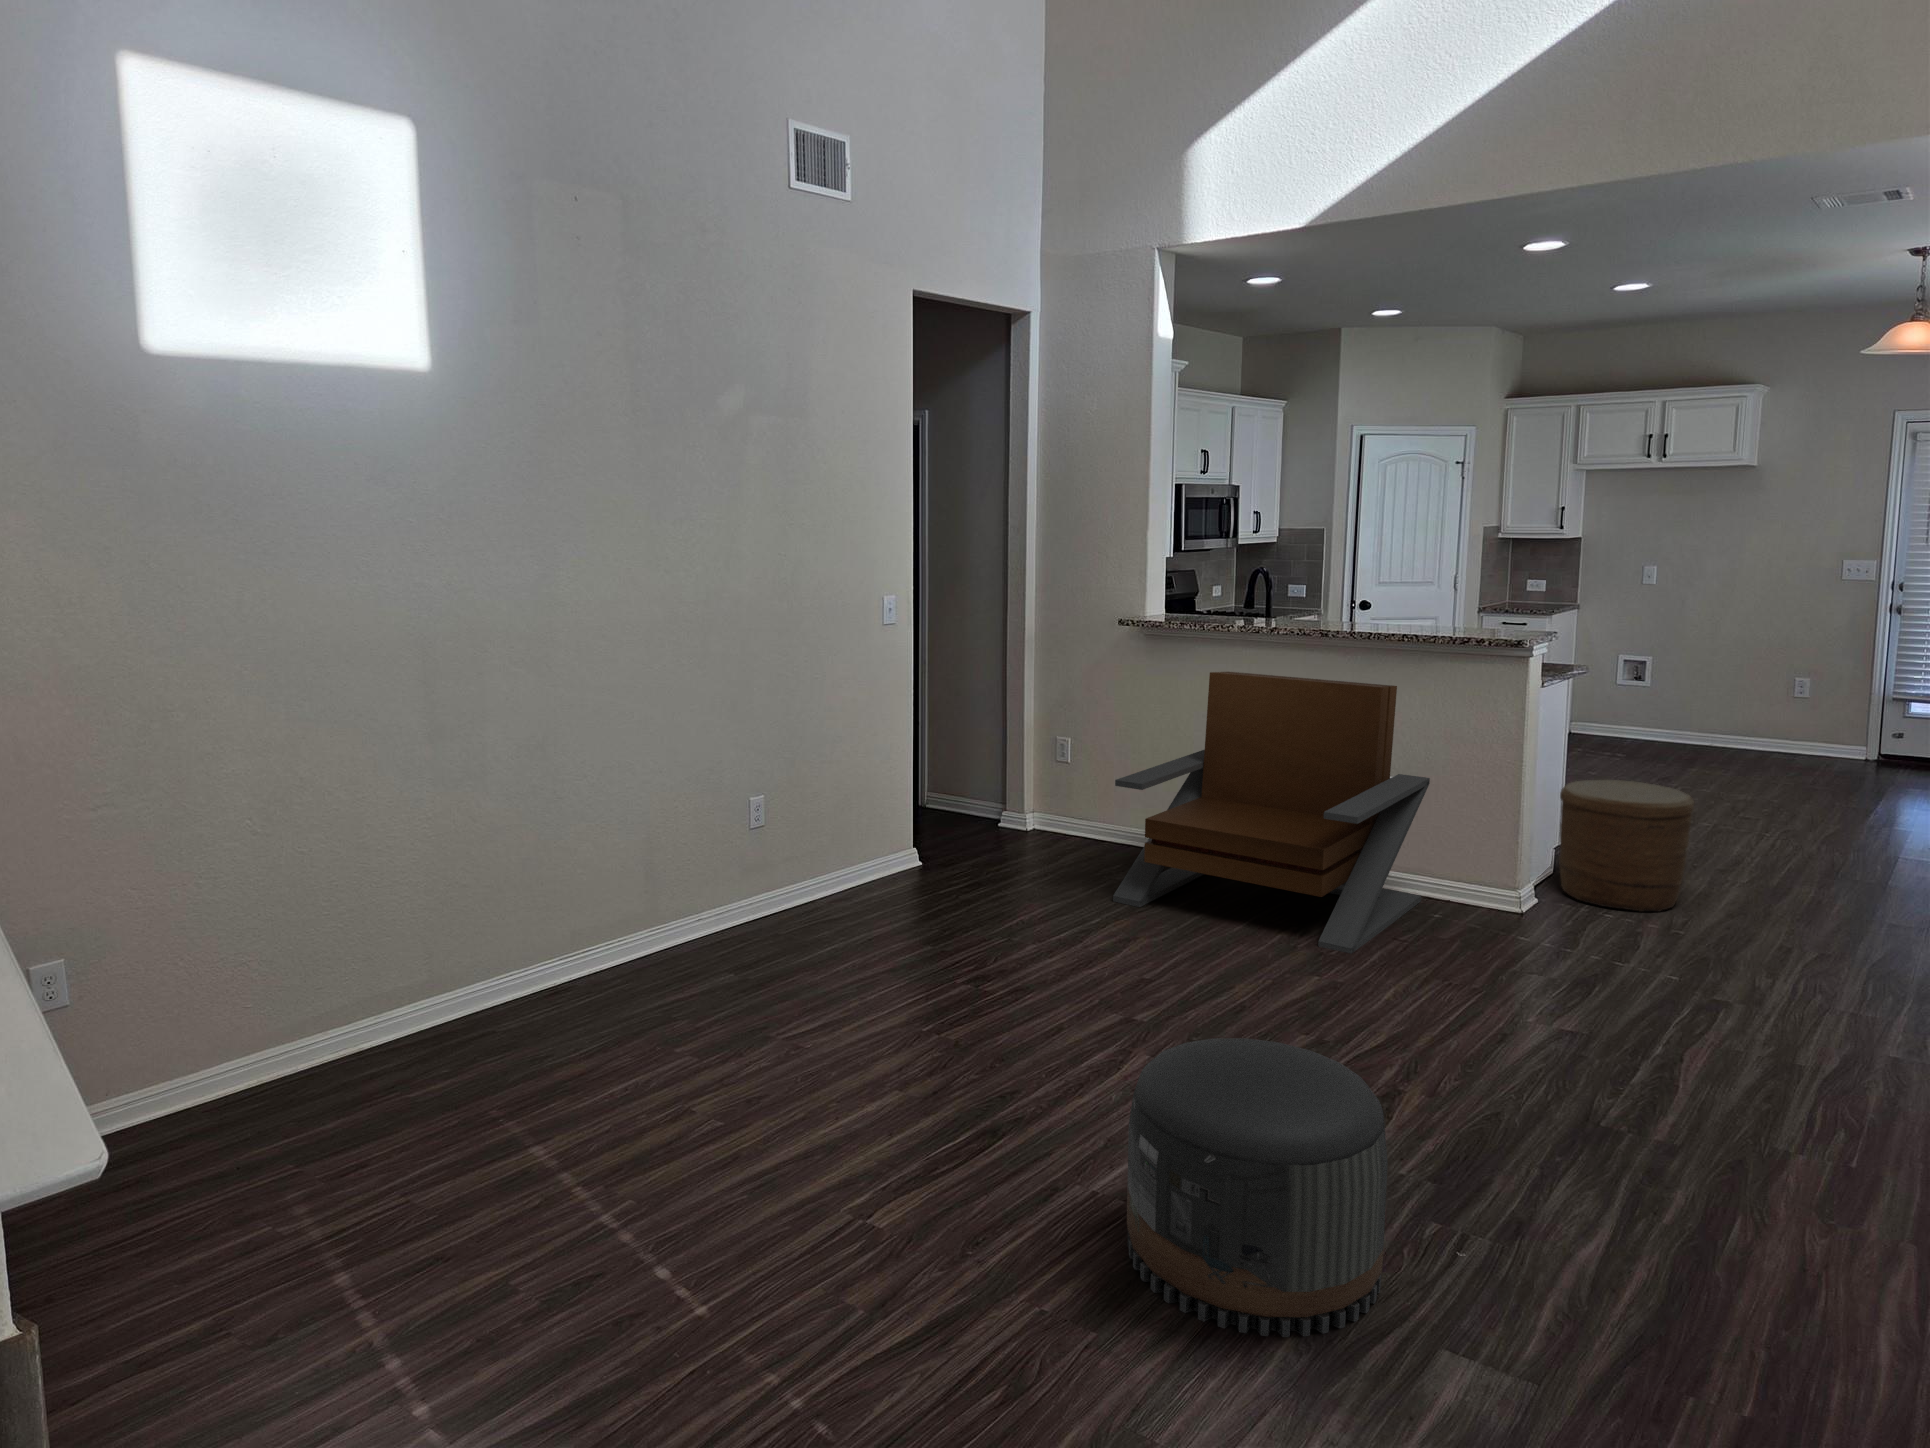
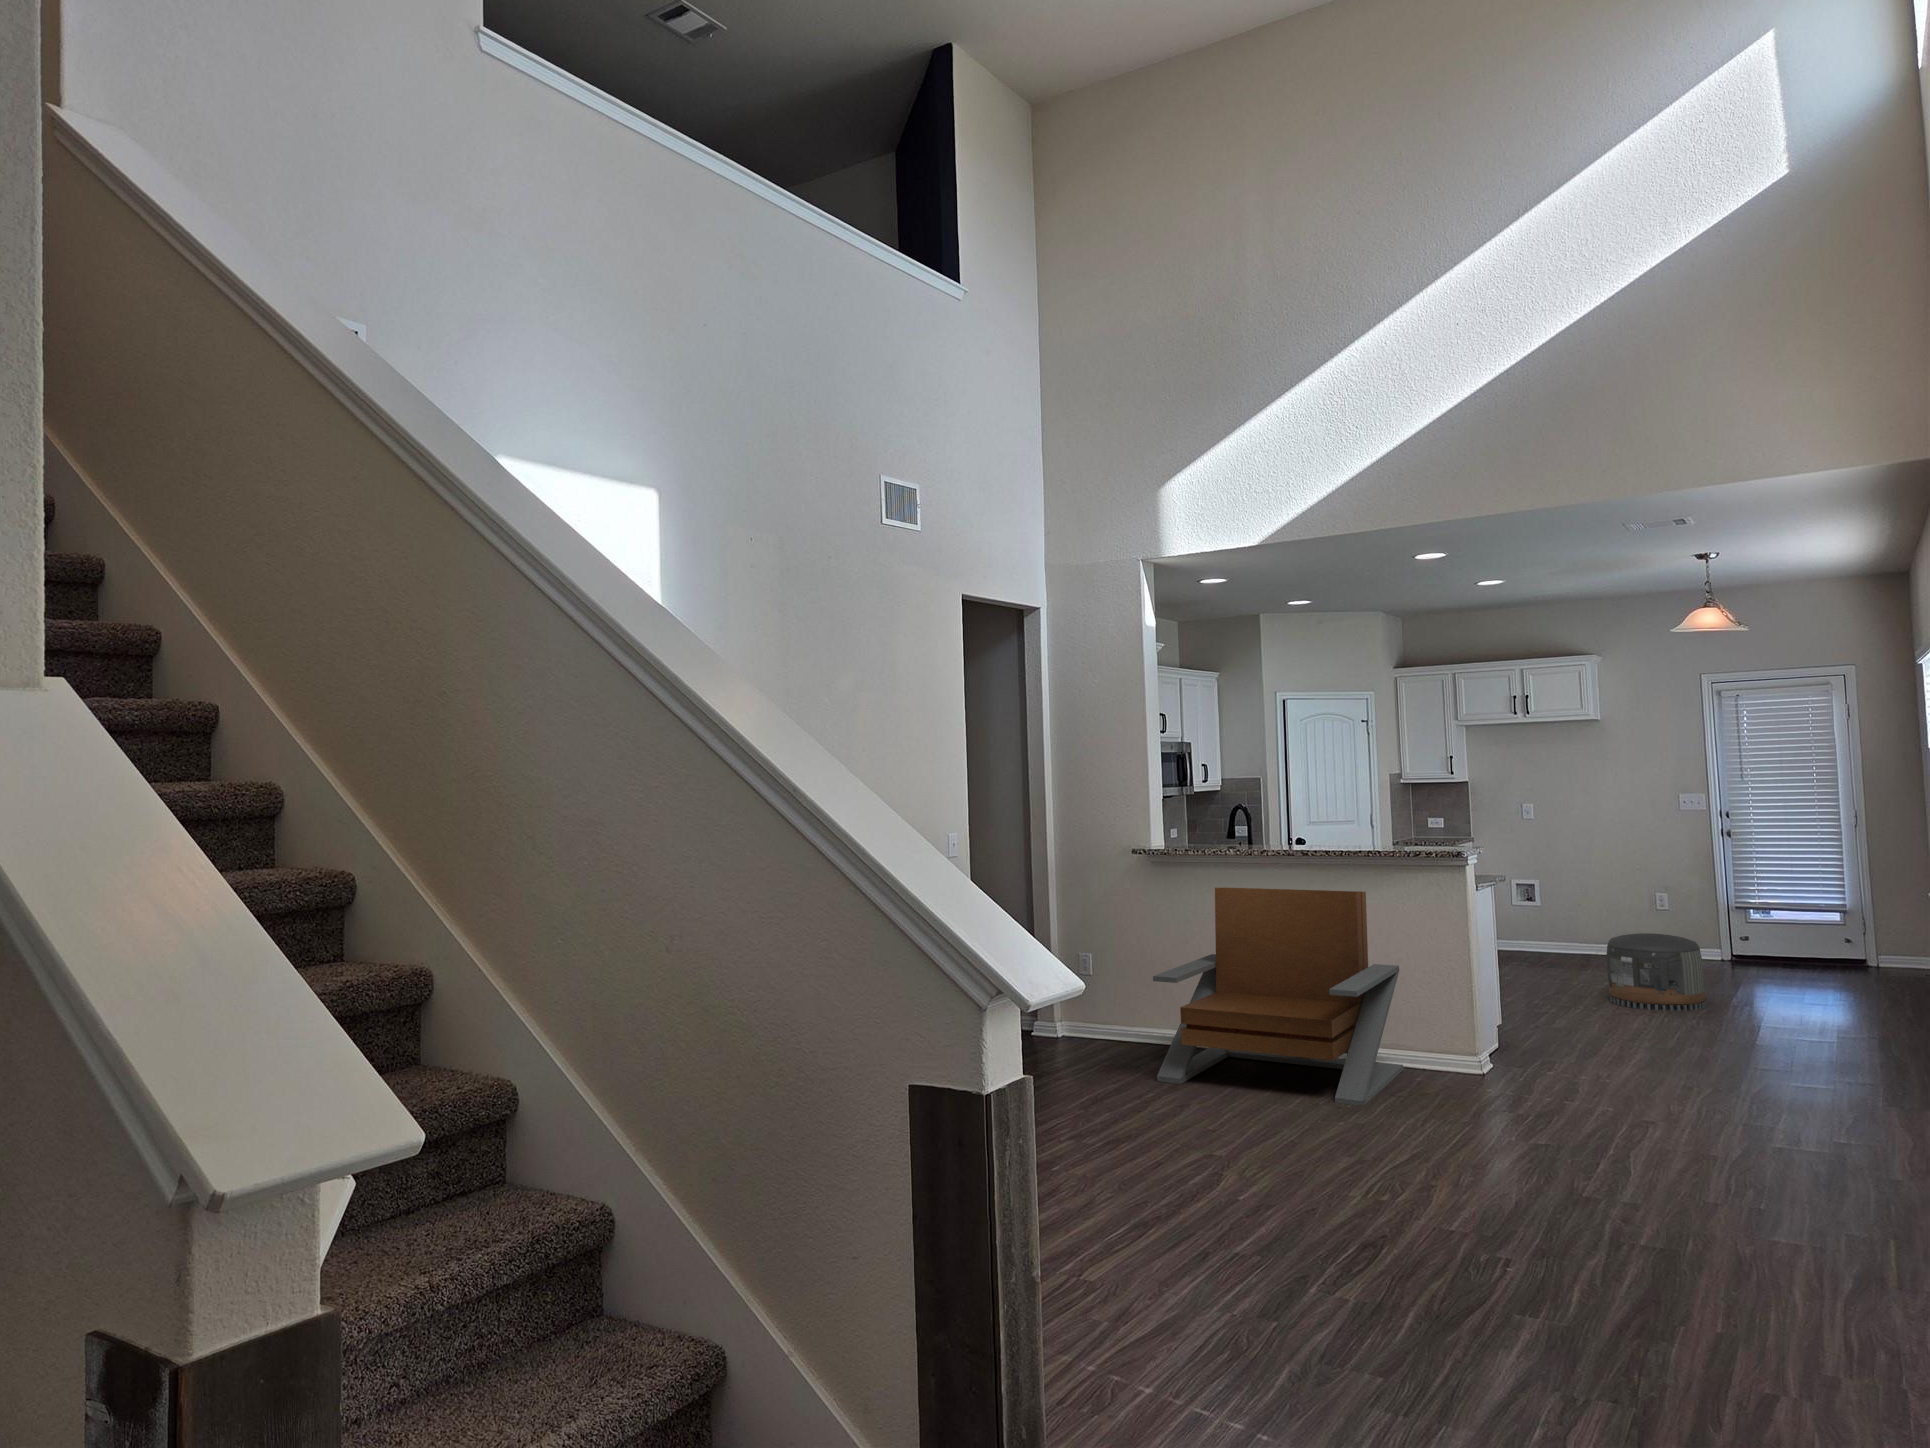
woven basket: present [1559,780,1694,912] -> none [1499,965,1603,1069]
pouf: present [1127,1038,1388,1337] -> present [1606,933,1706,1011]

